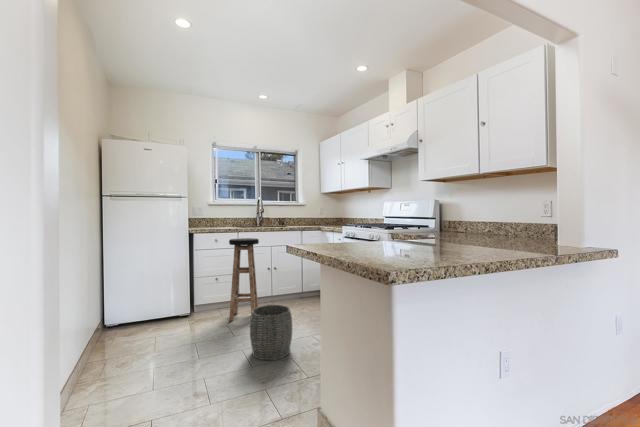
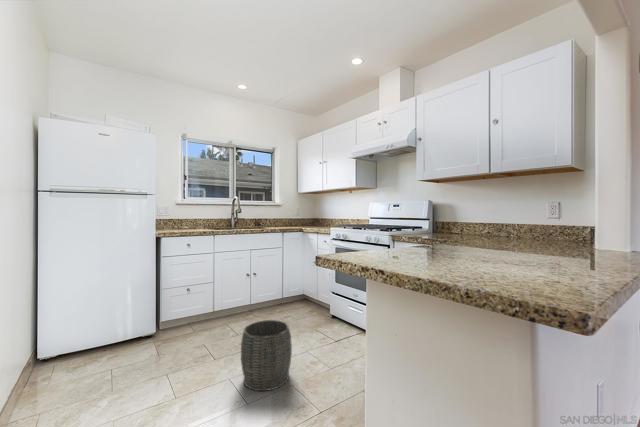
bar stool: present [229,238,259,321] -> none [205,242,240,338]

